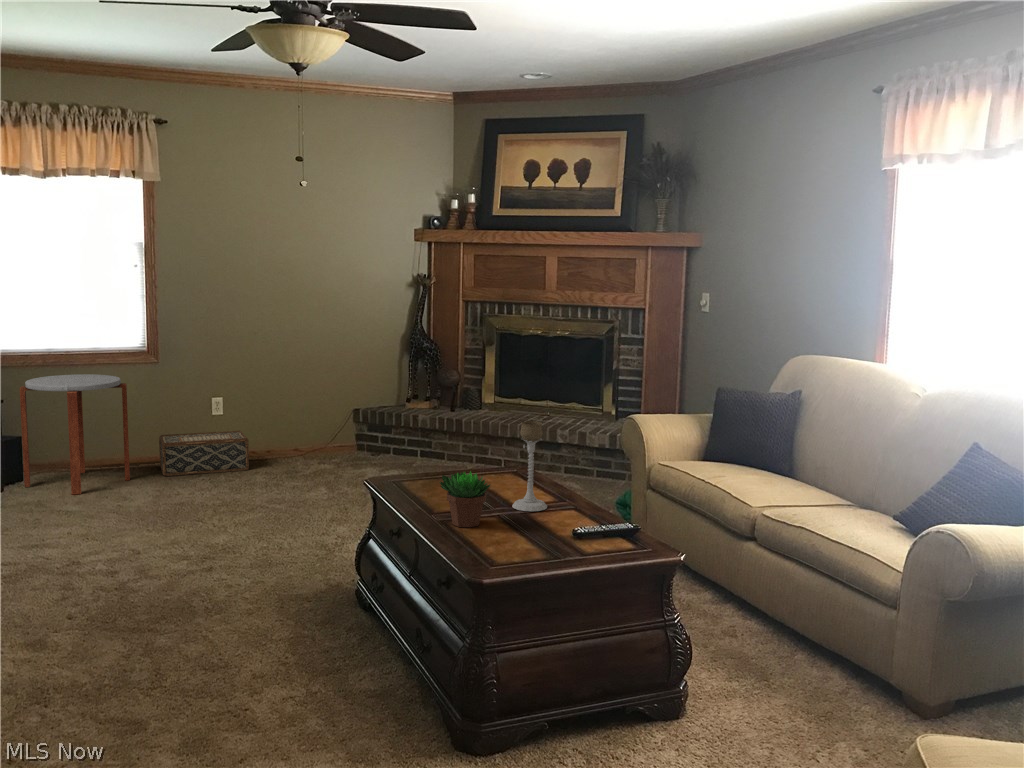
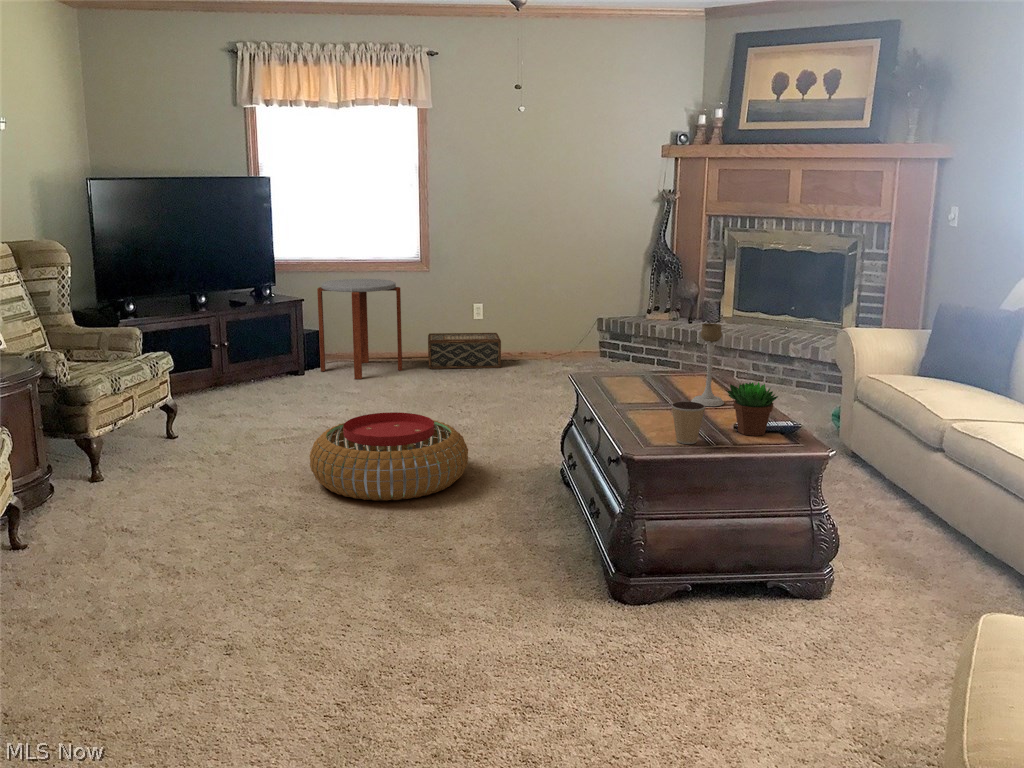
succulent plant: present [439,472,490,527] -> present [727,382,778,436]
coffee cup: none [514,512,552,560] -> present [671,402,706,444]
pouf: none [41,539,247,655] -> present [310,412,468,501]

